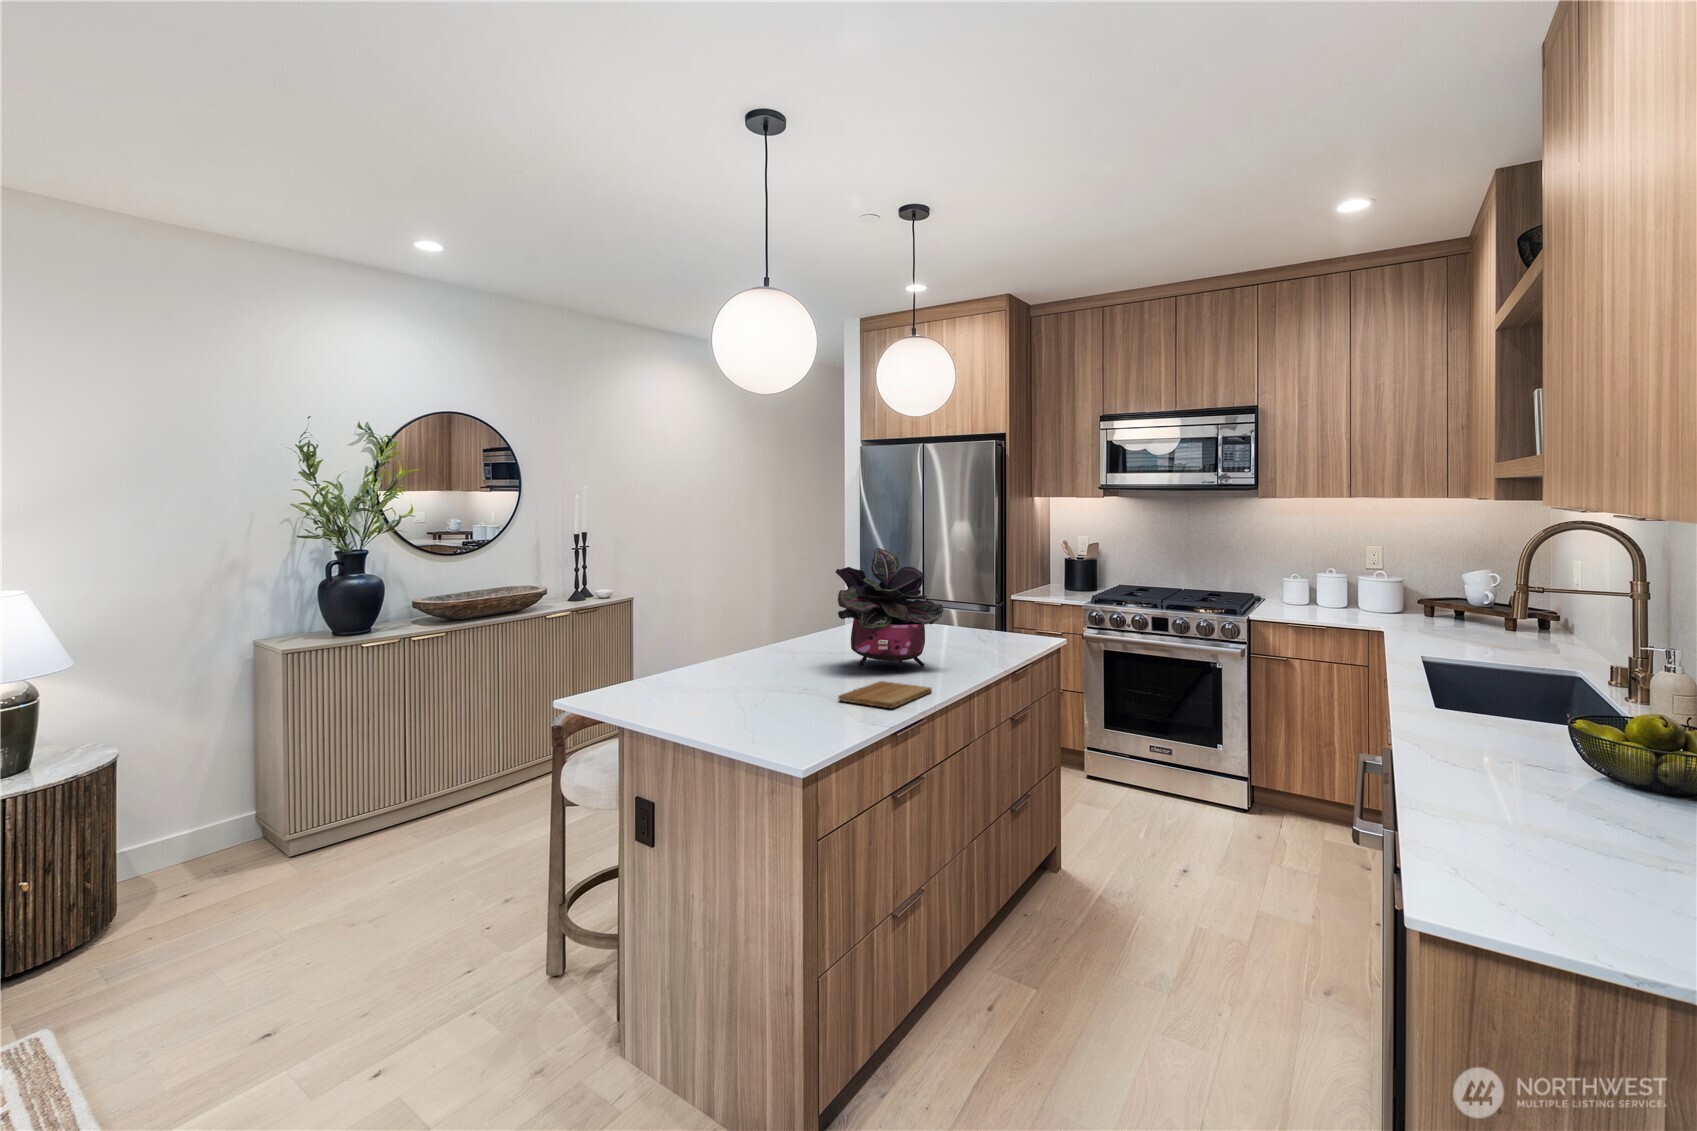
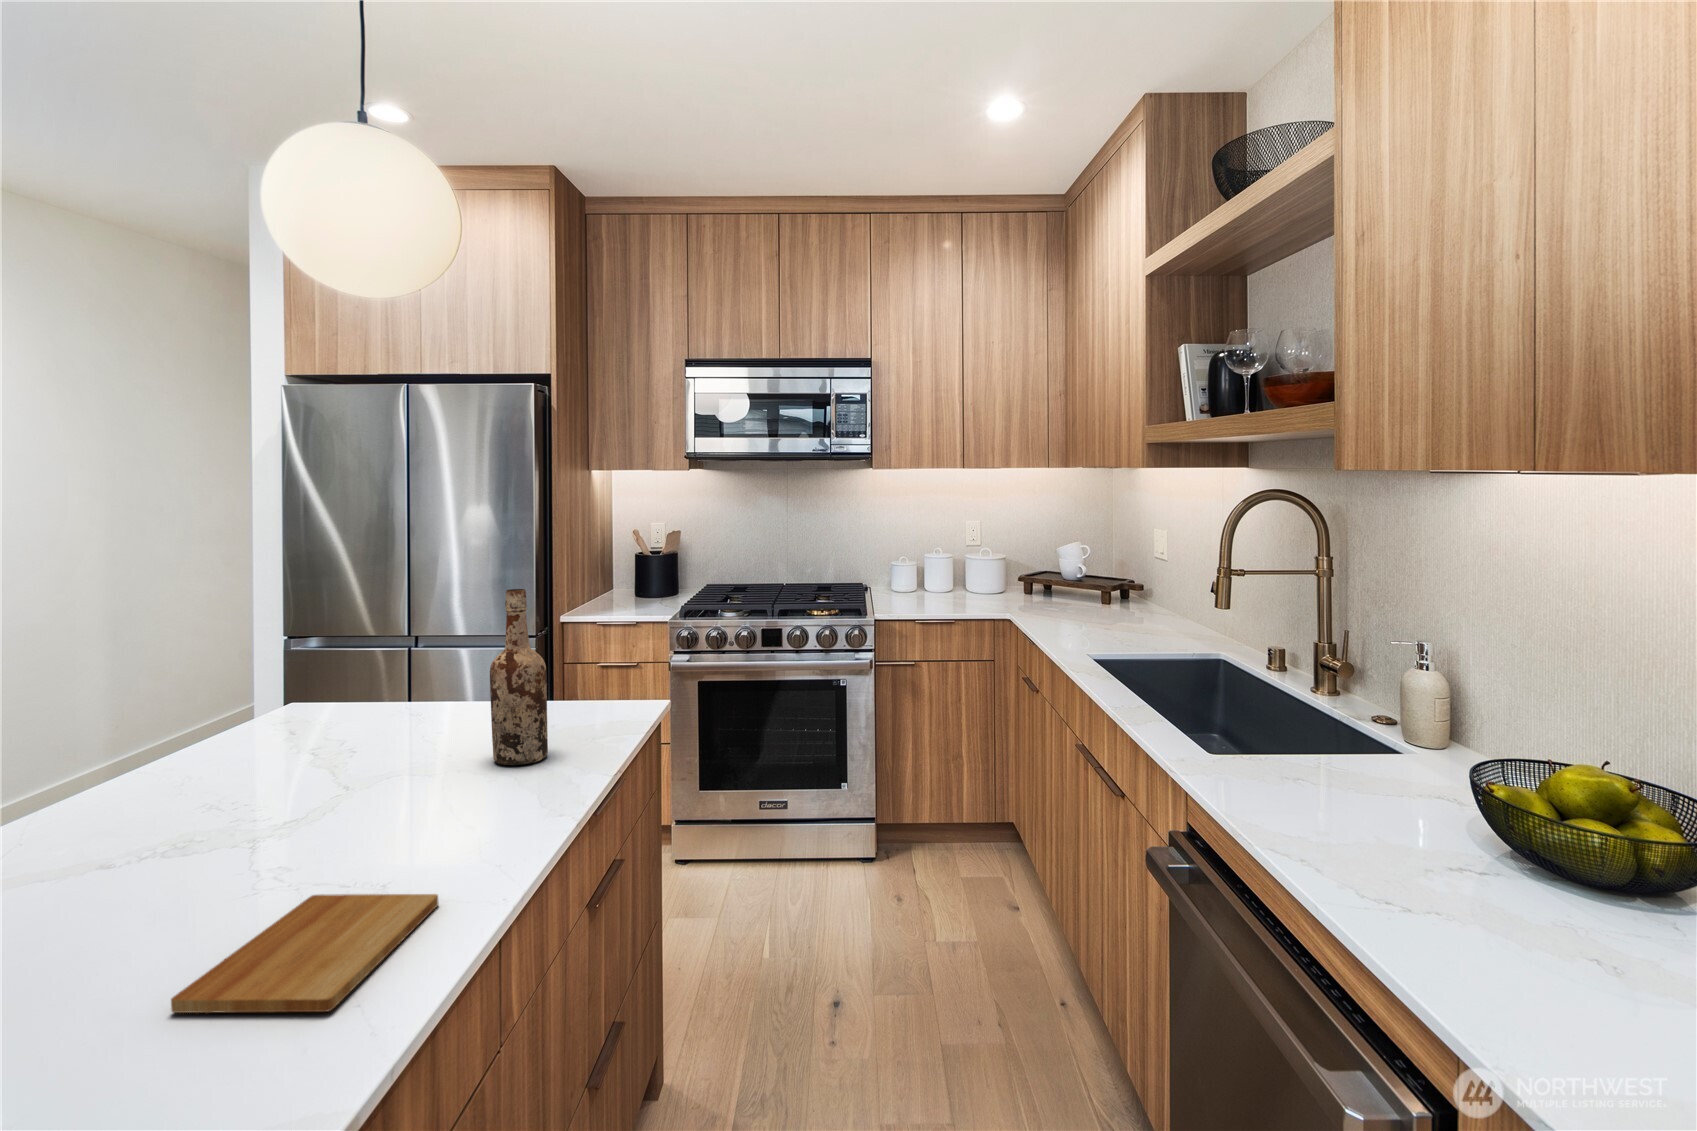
potted plant: present [835,548,943,667] -> none [190,581,458,844]
wine bottle: none [959,561,989,657] -> present [490,589,548,765]

